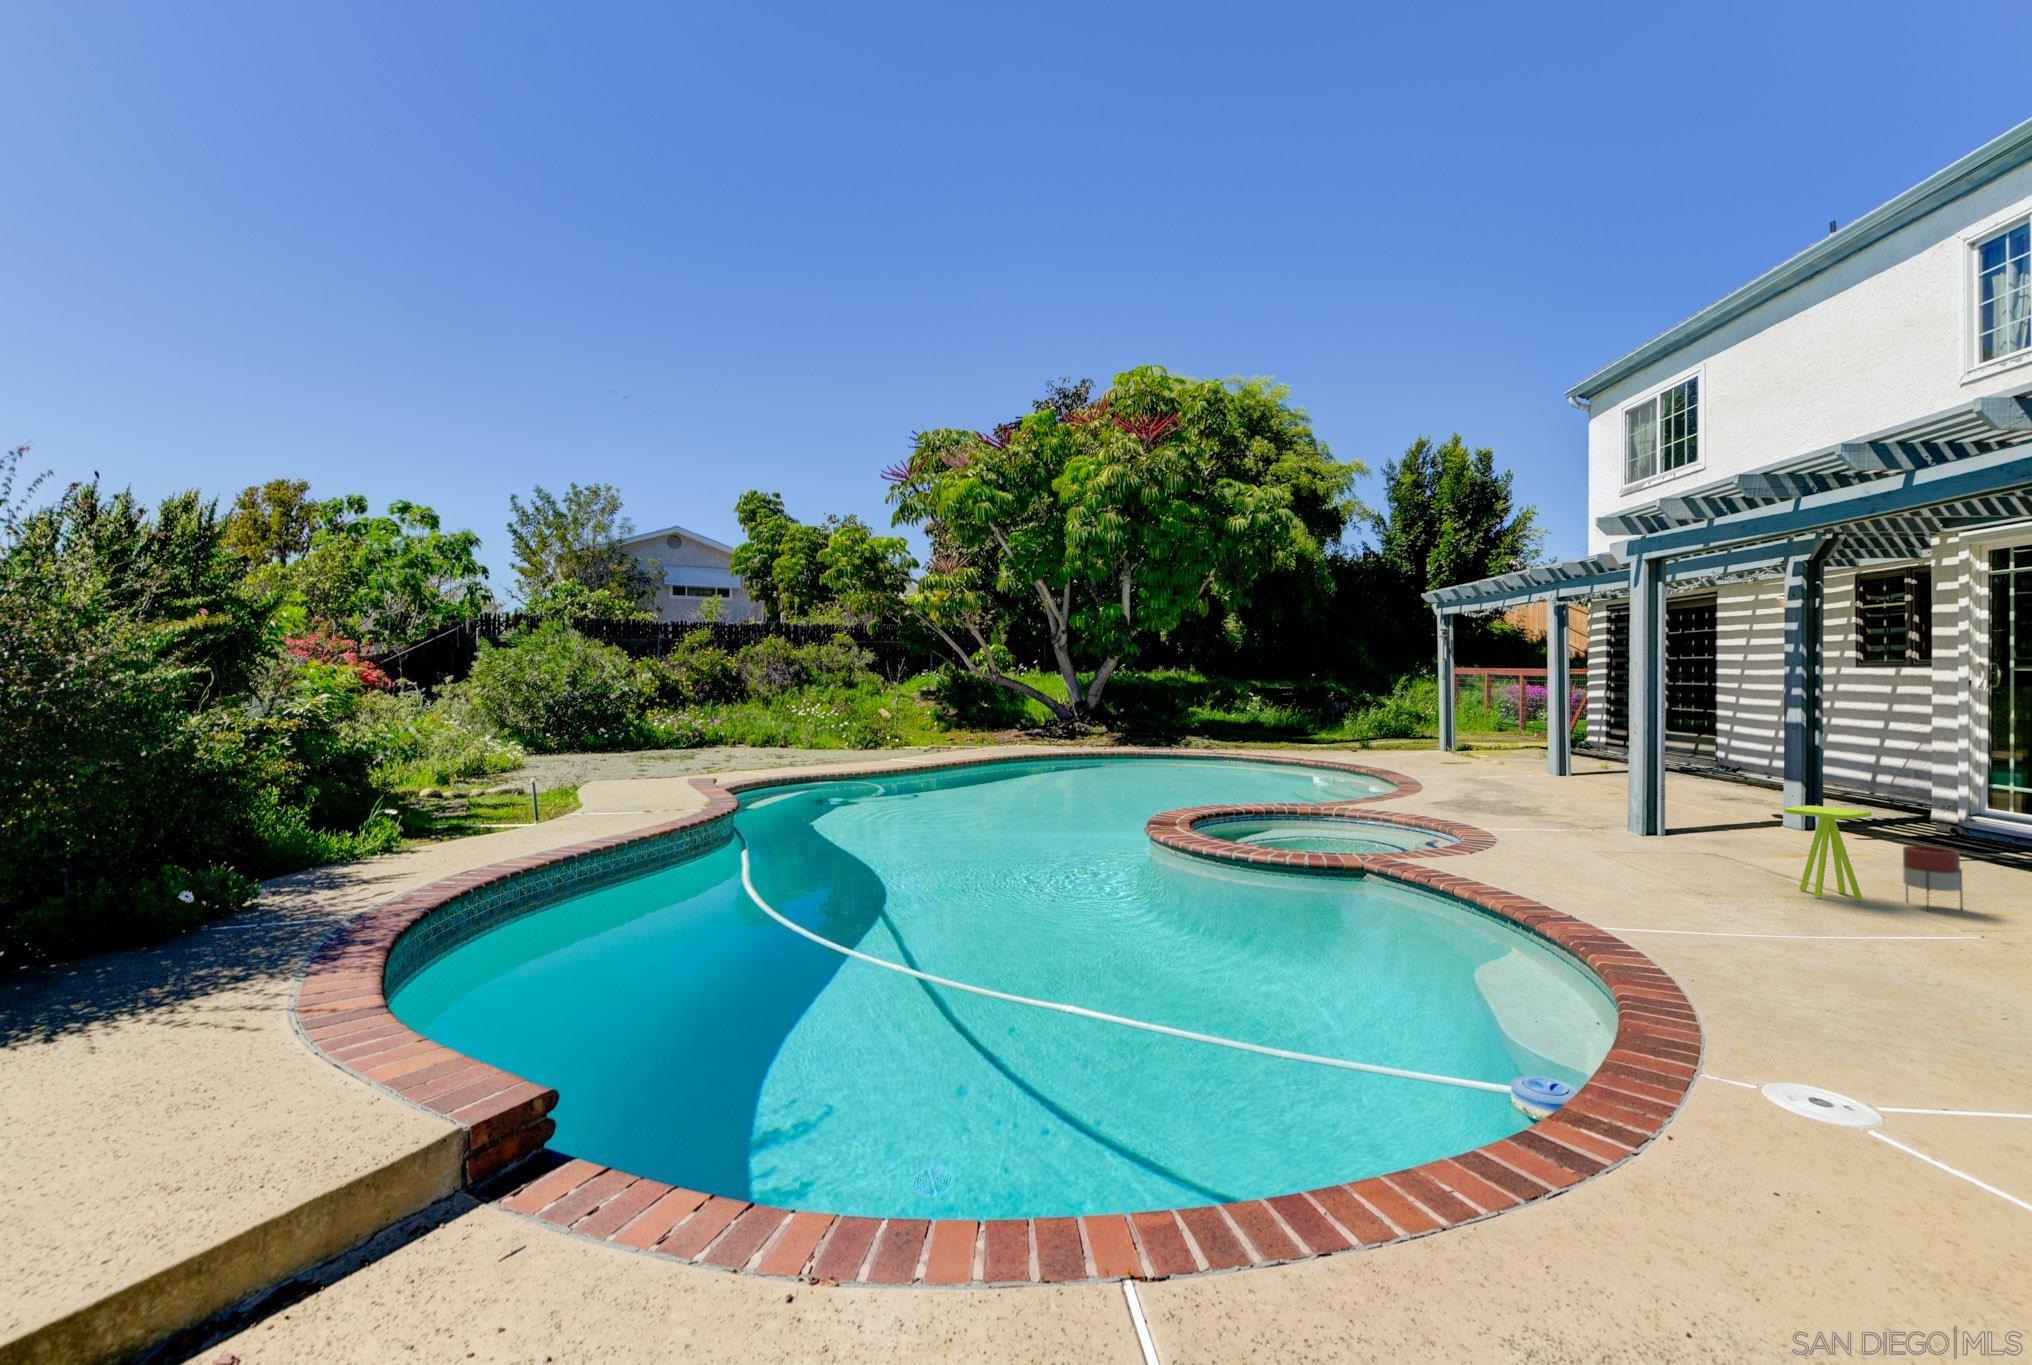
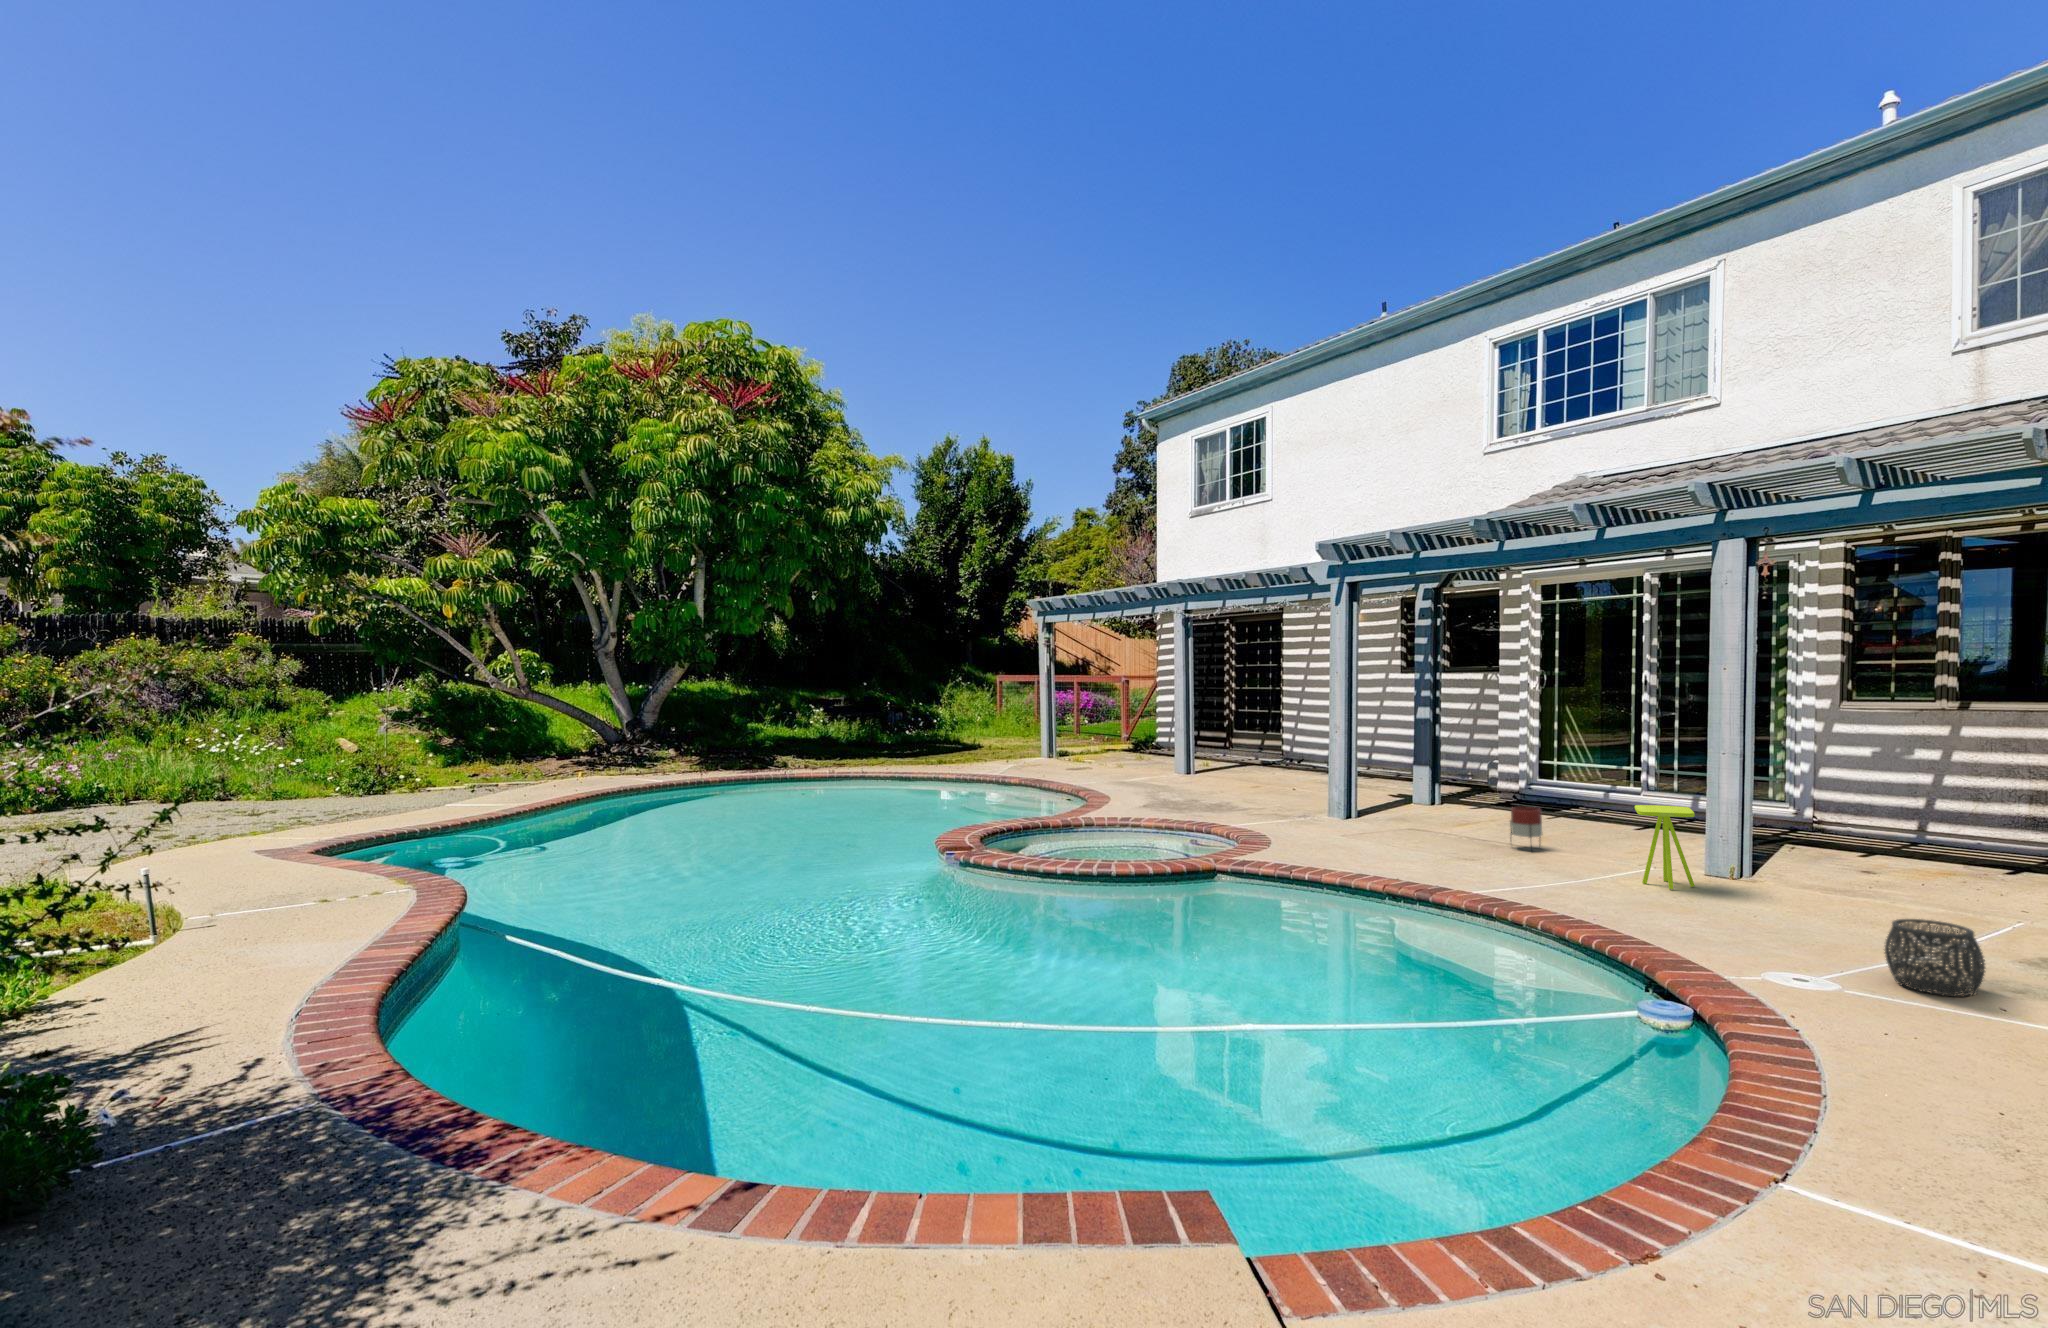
planter: present [1903,846,1963,910] -> present [1510,807,1542,838]
woven basket: none [1783,910,1889,992] -> present [1885,919,1985,997]

